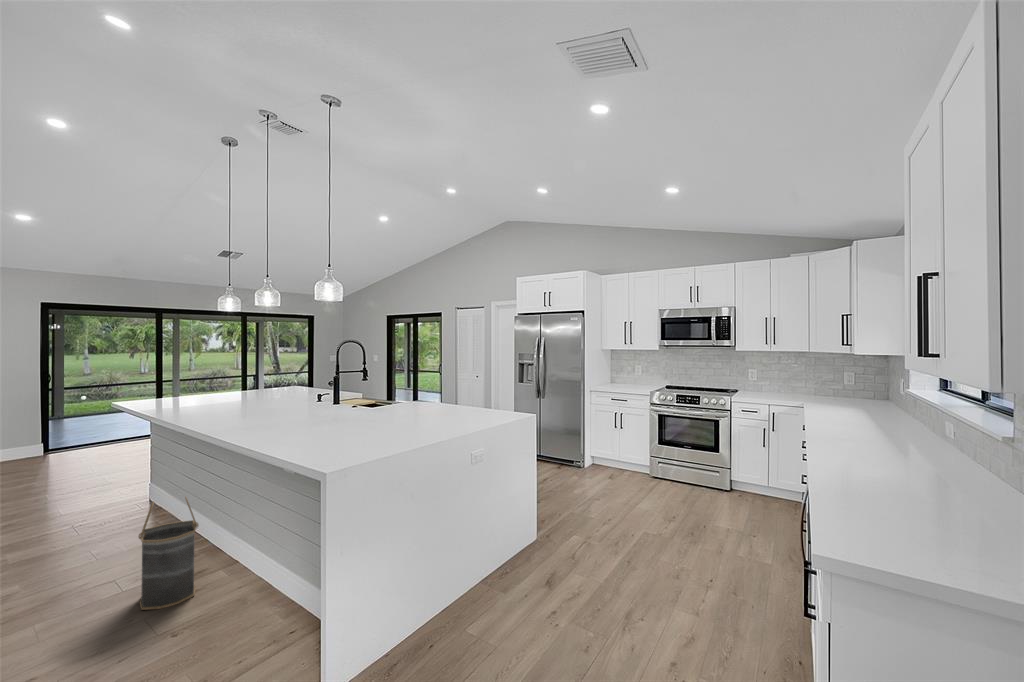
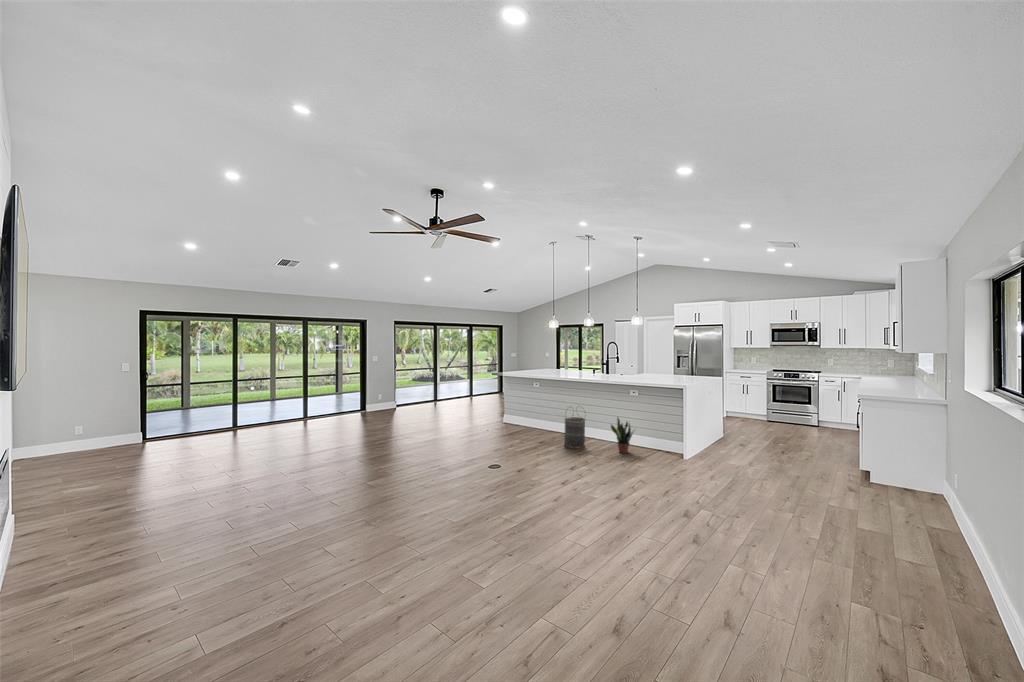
potted plant: none [210,530,289,631] -> present [611,418,634,453]

